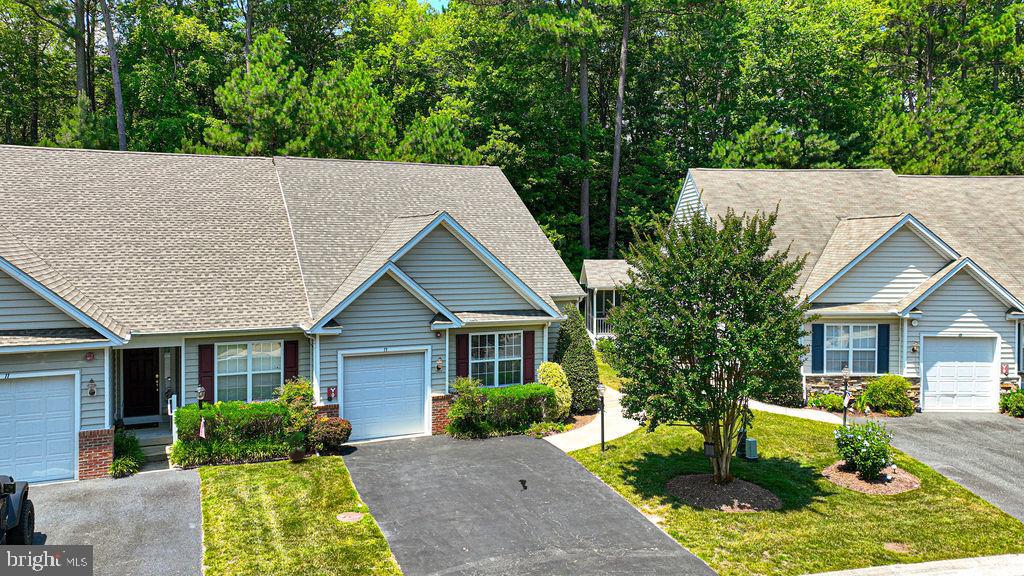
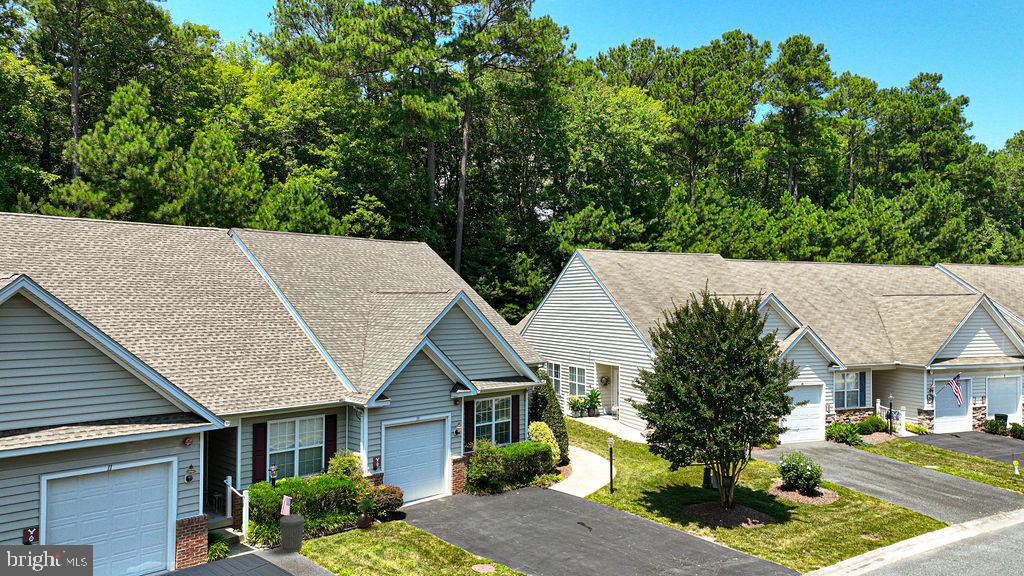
trash can: none [188,441,215,479] -> present [280,514,304,552]

